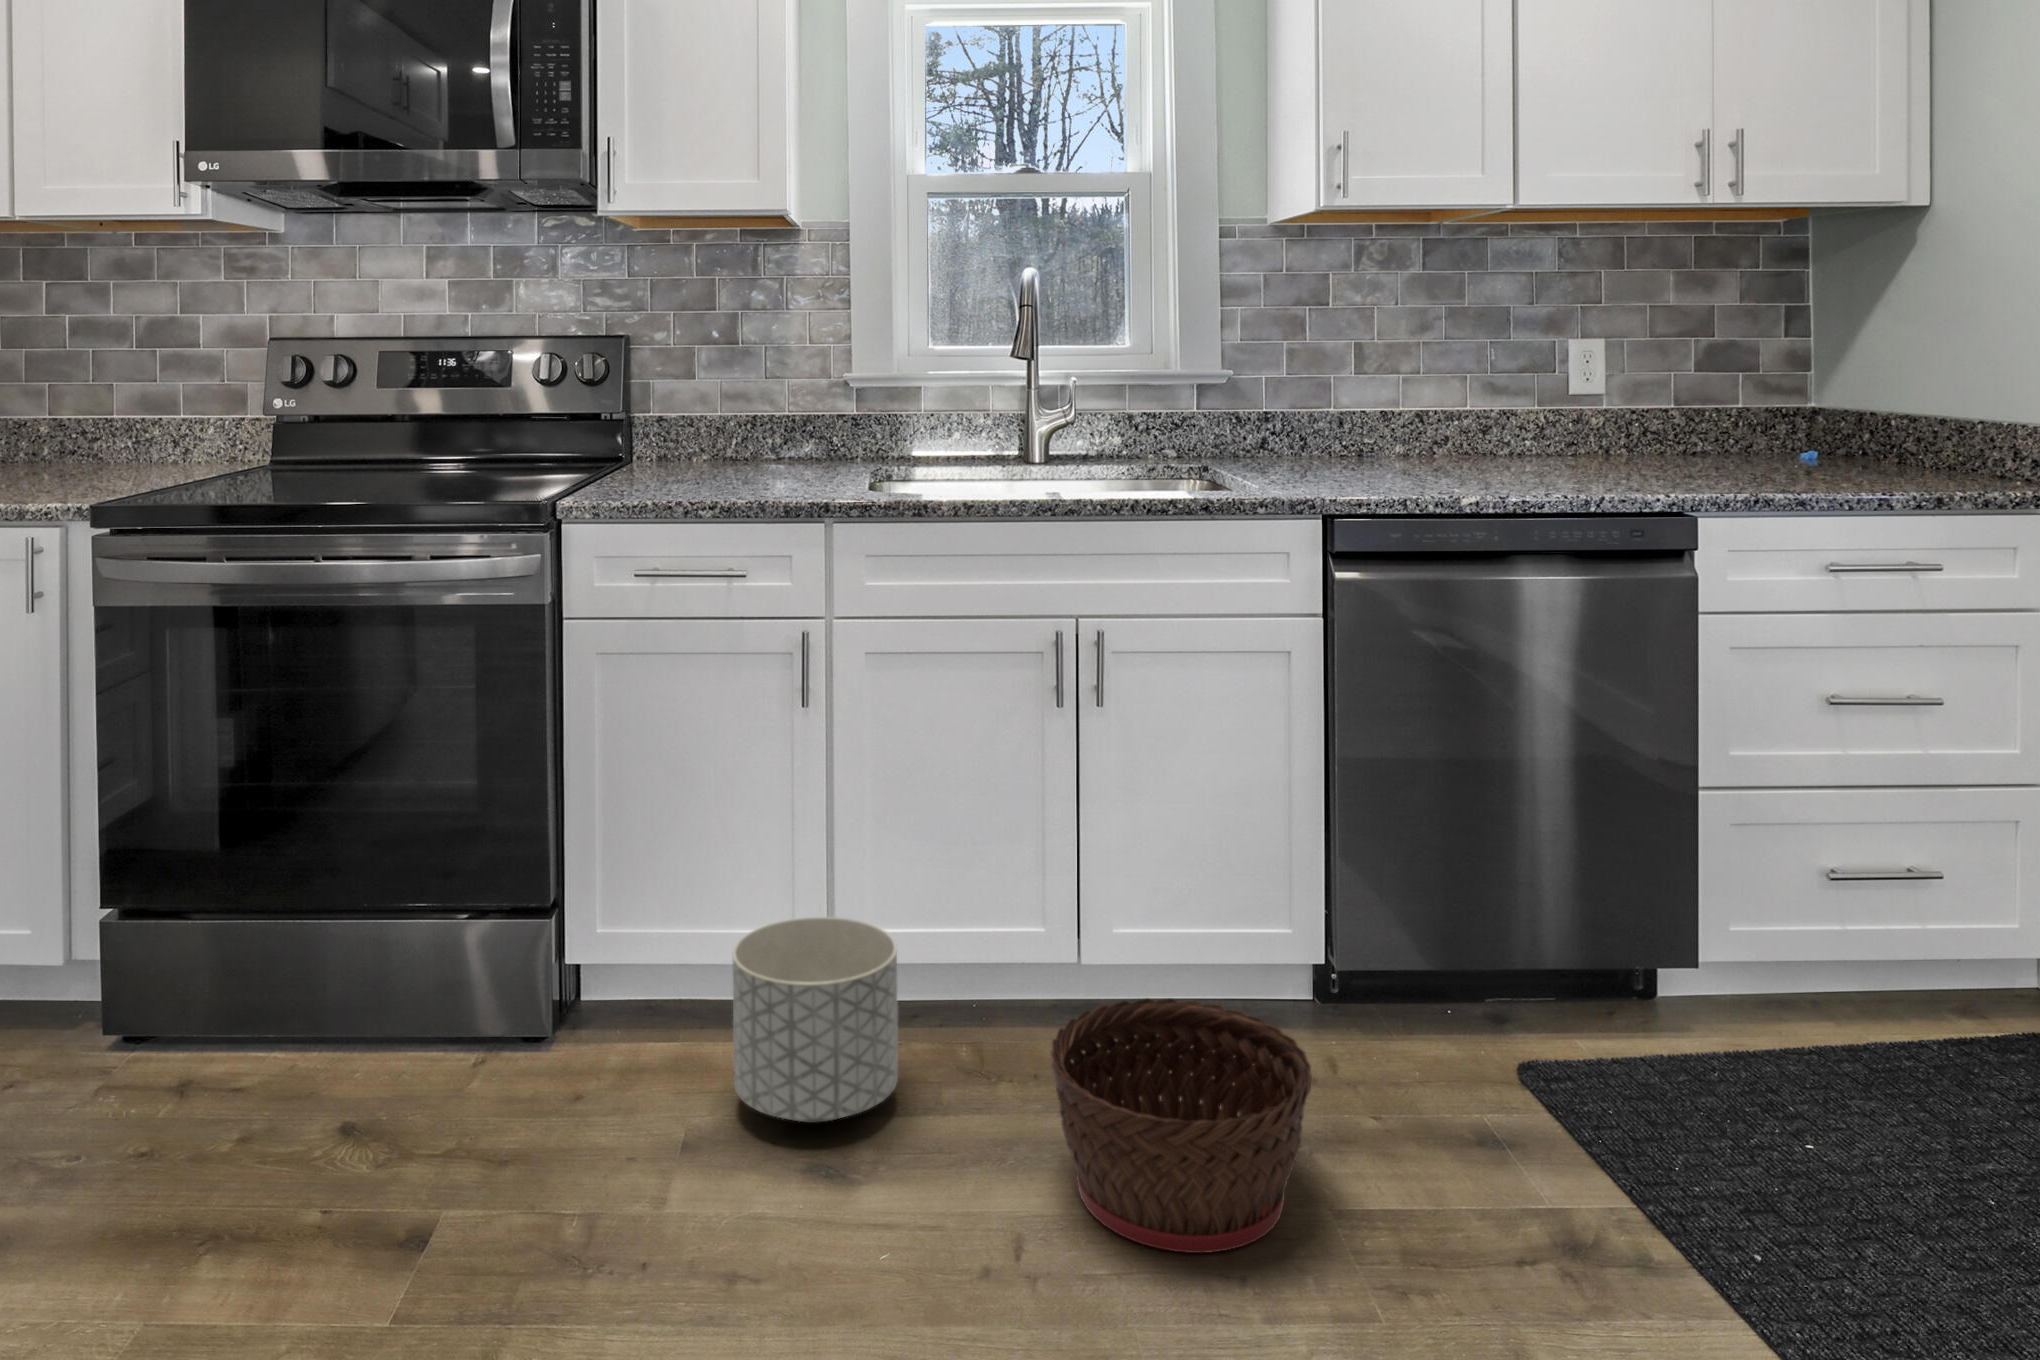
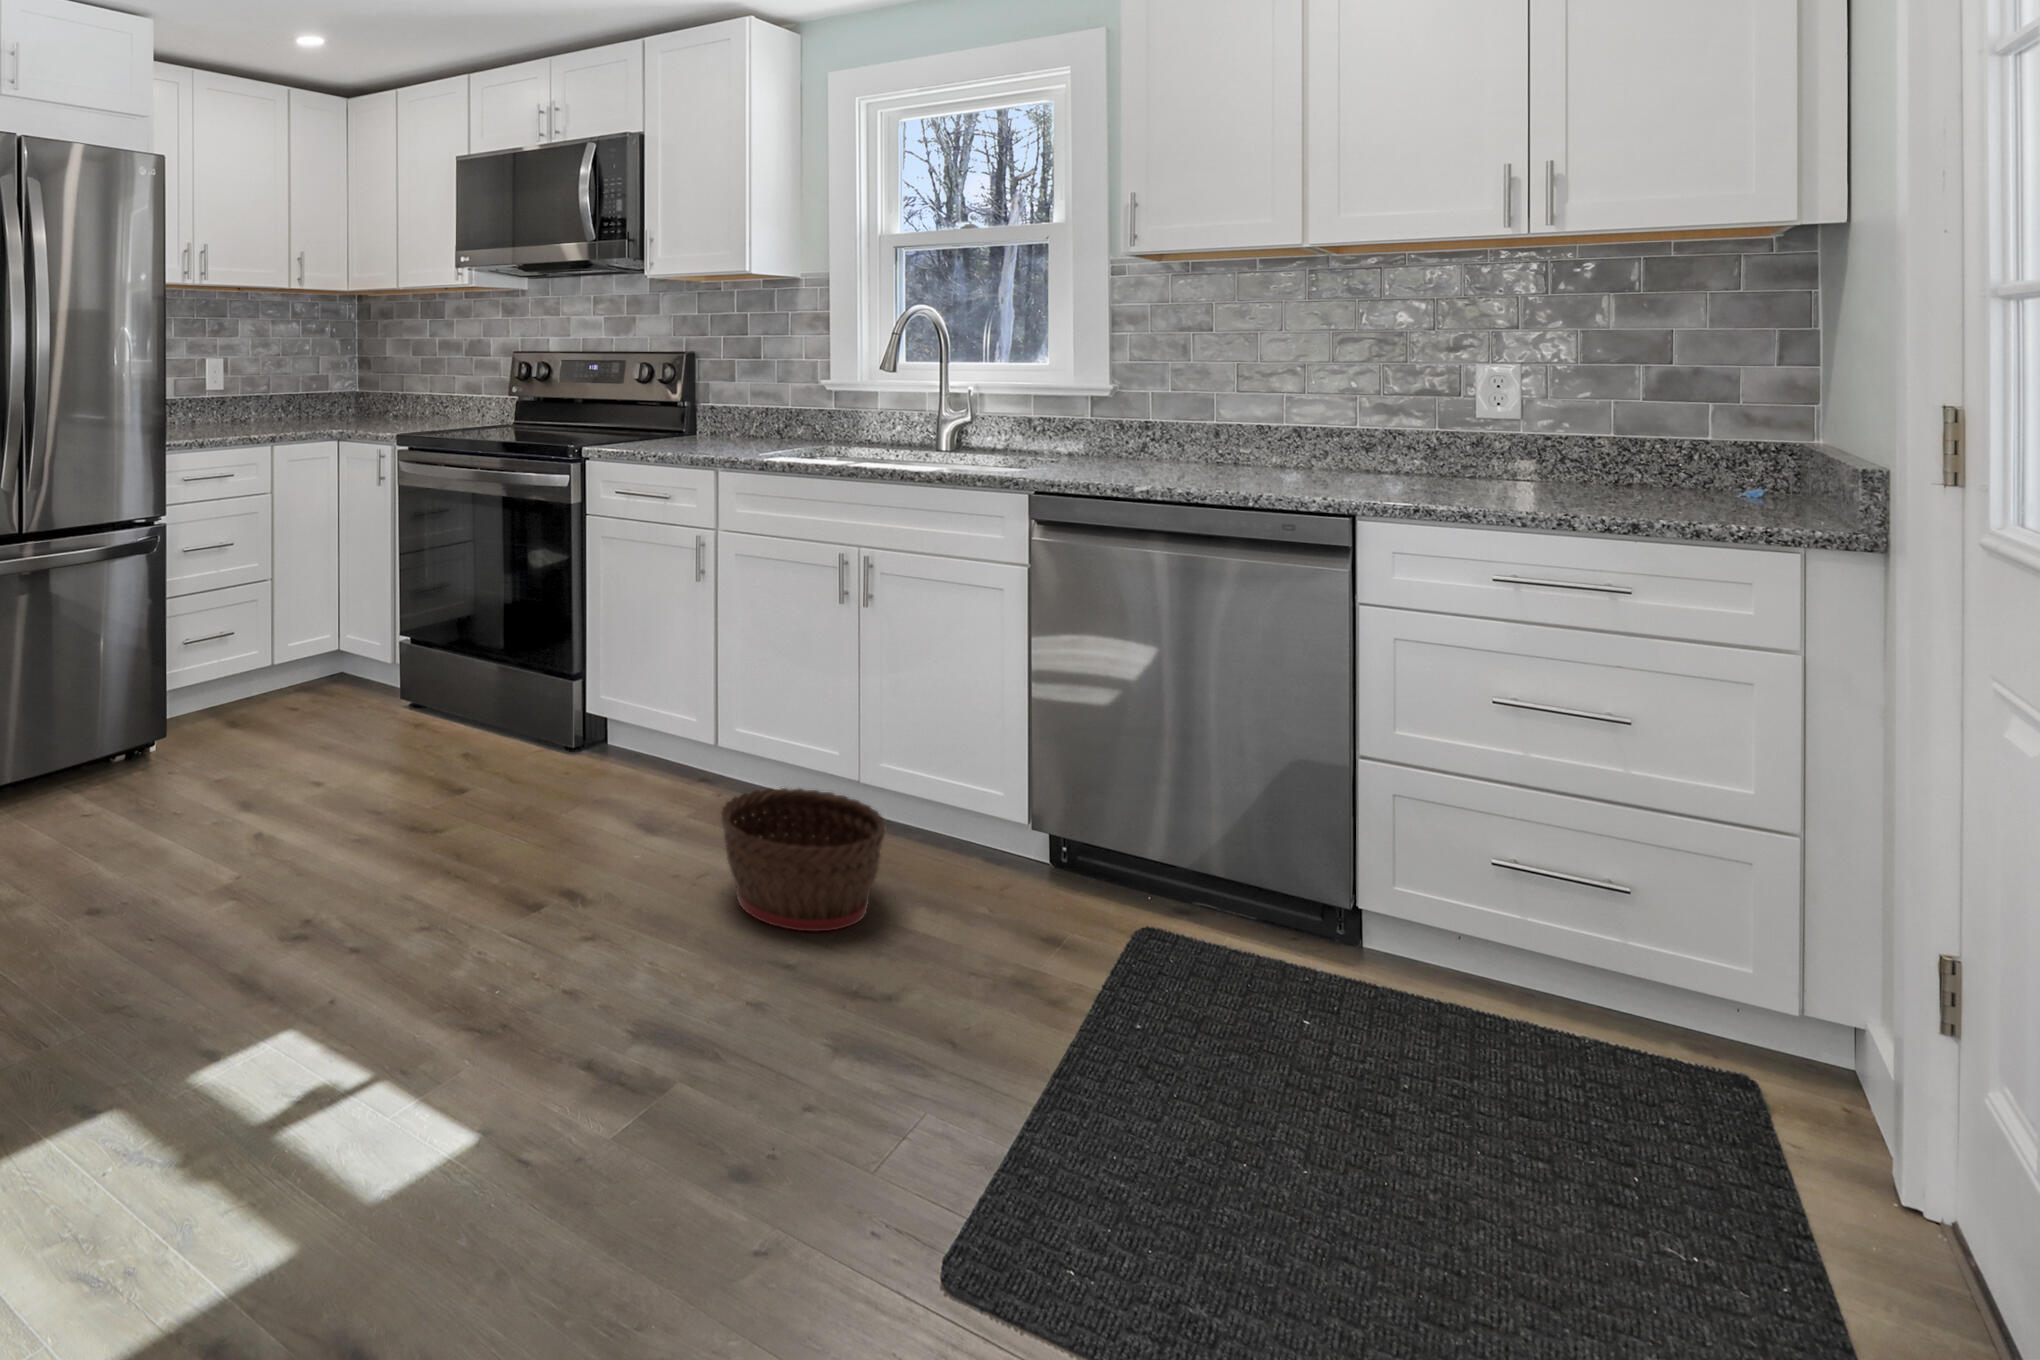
planter: present [733,917,898,1123] -> none [616,709,714,822]

